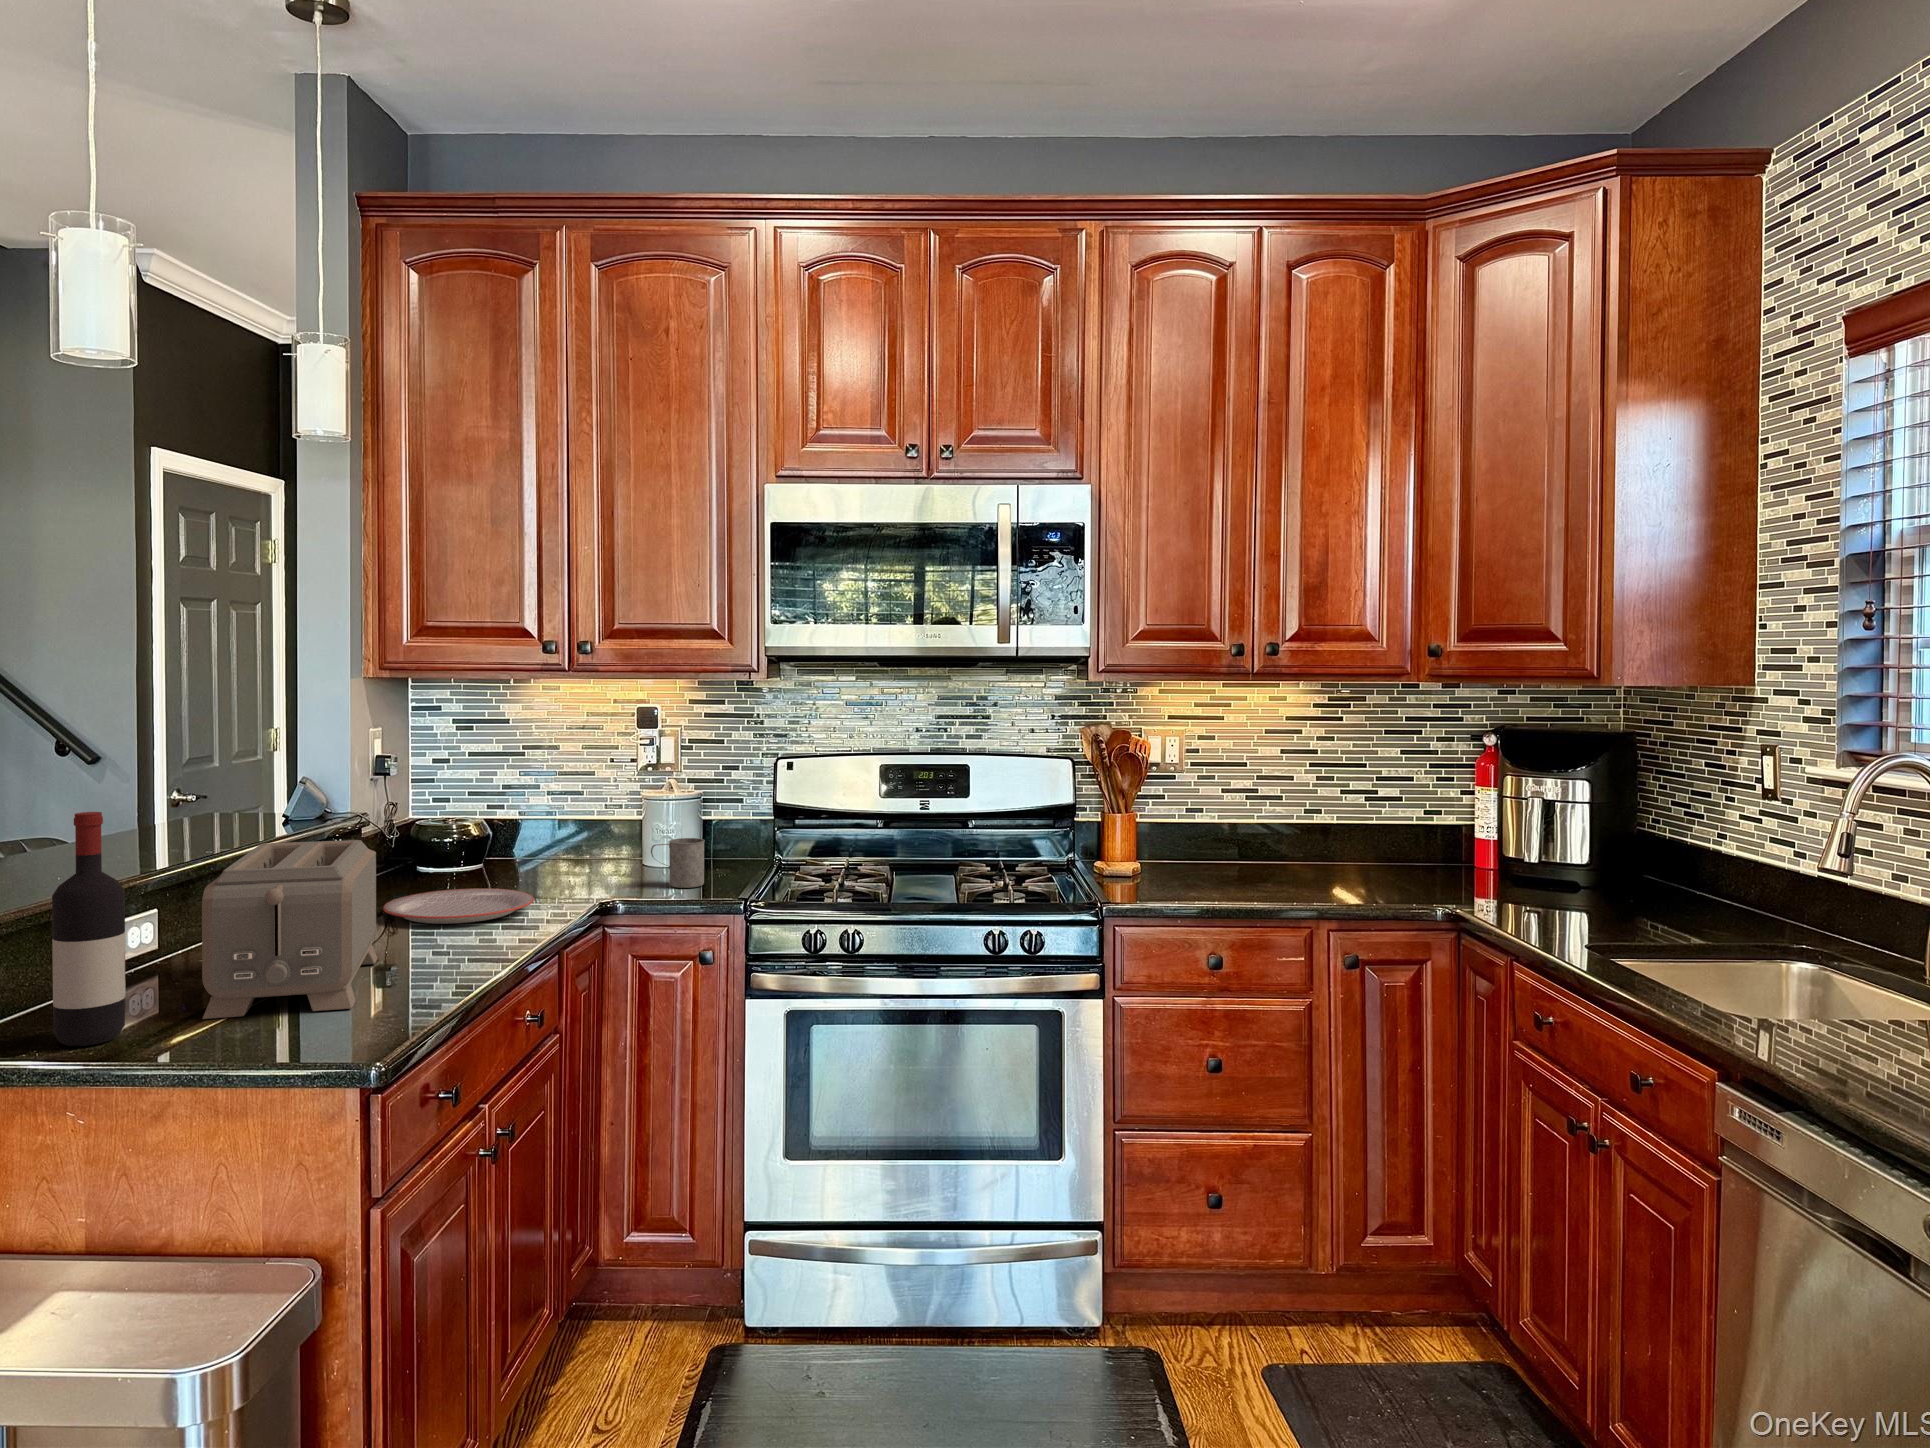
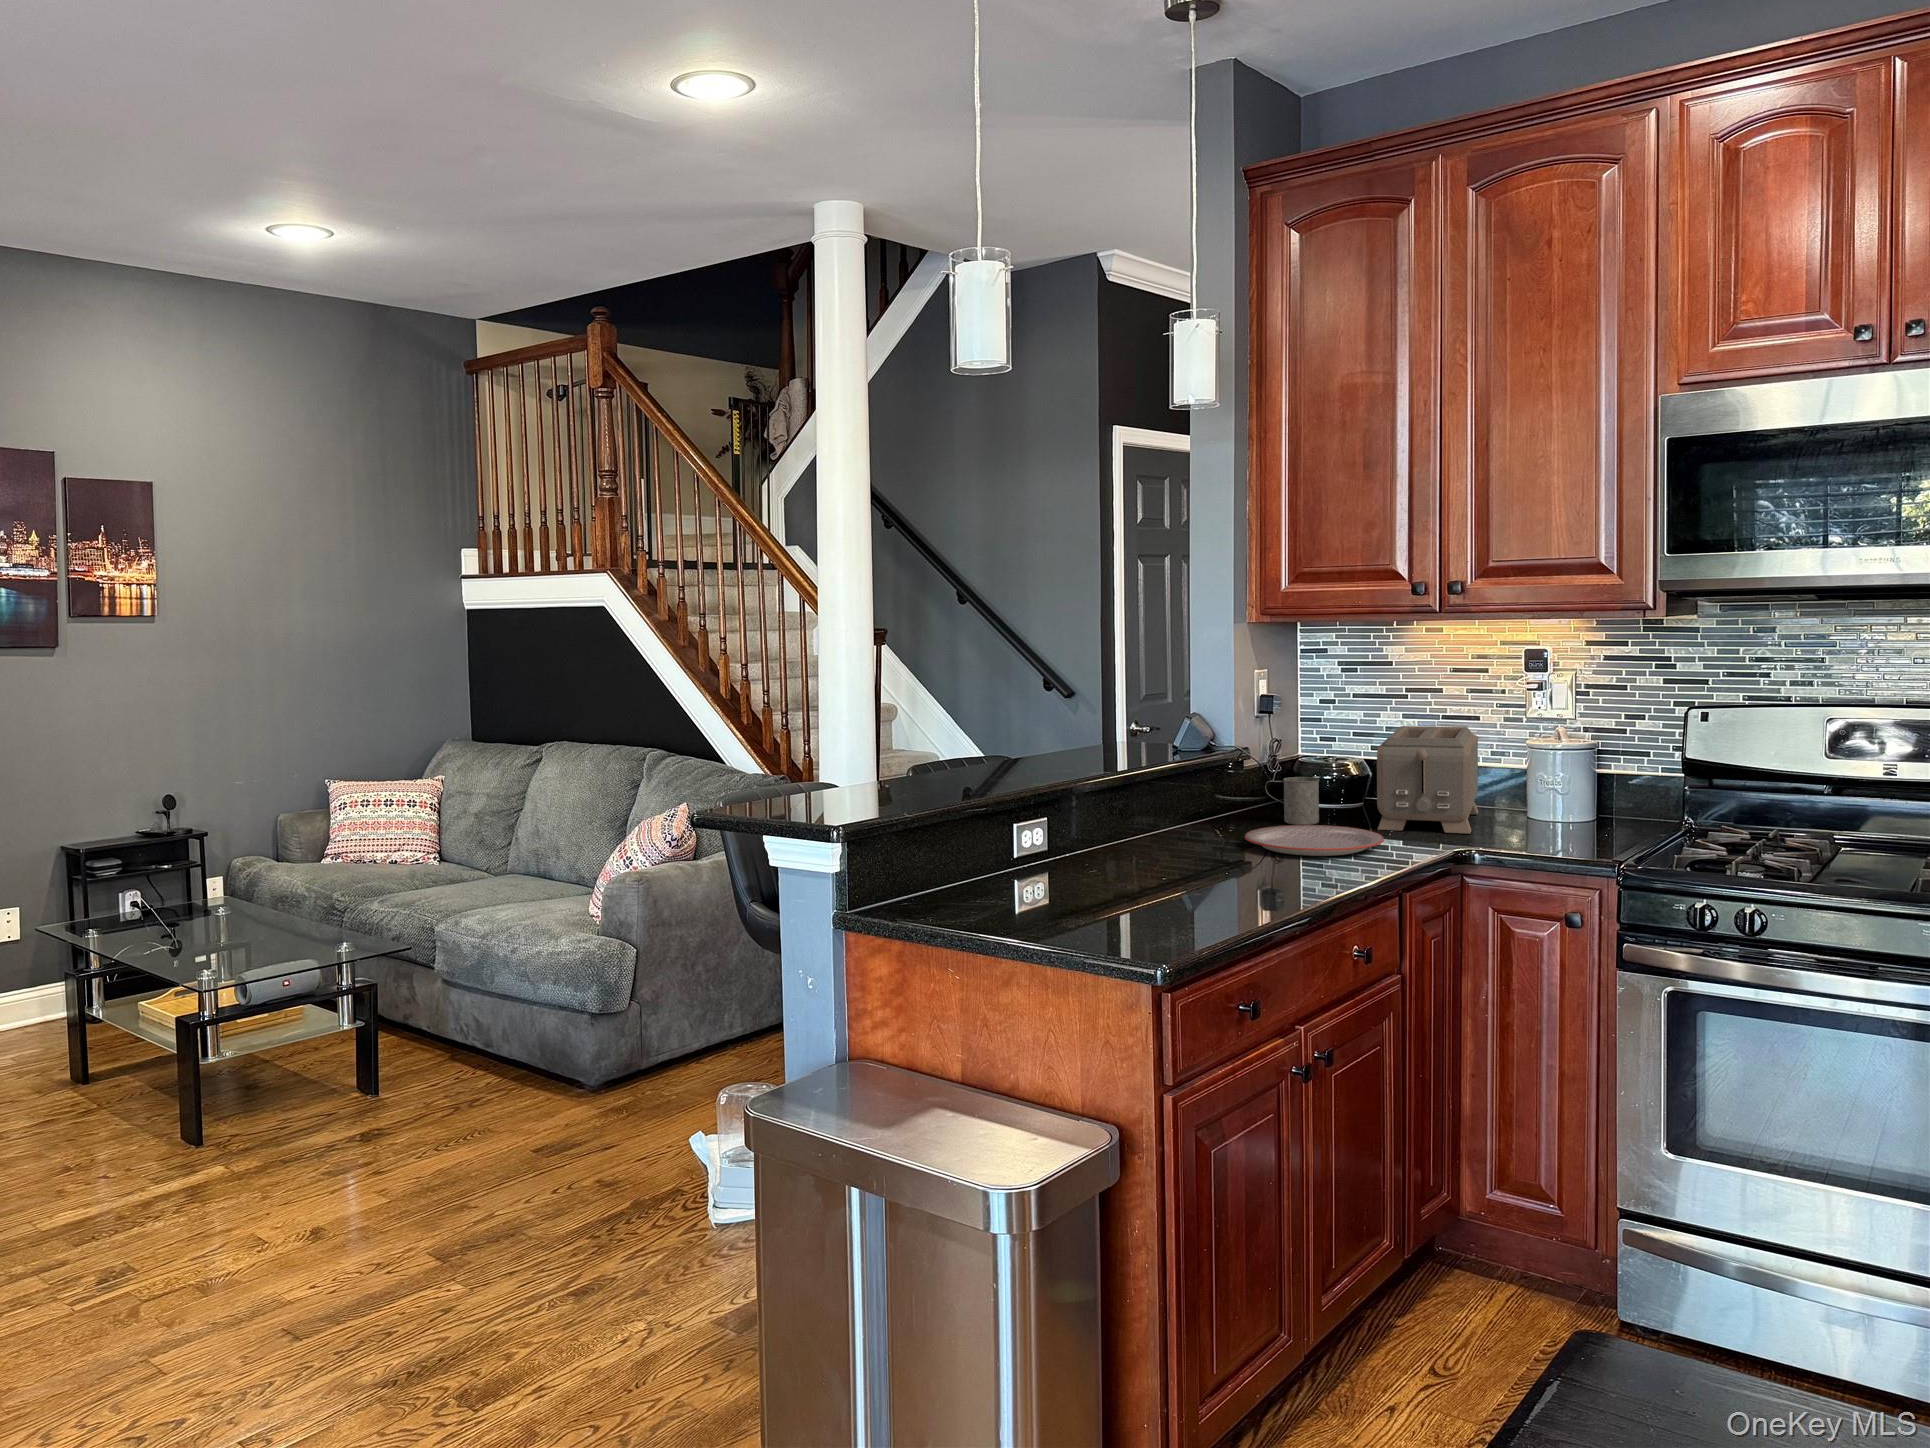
wine bottle: present [52,812,126,1046] -> none [971,735,1019,911]
mug: present [651,838,705,888] -> present [1265,777,1319,825]
toaster: present [202,840,378,1019] -> present [1377,726,1478,834]

